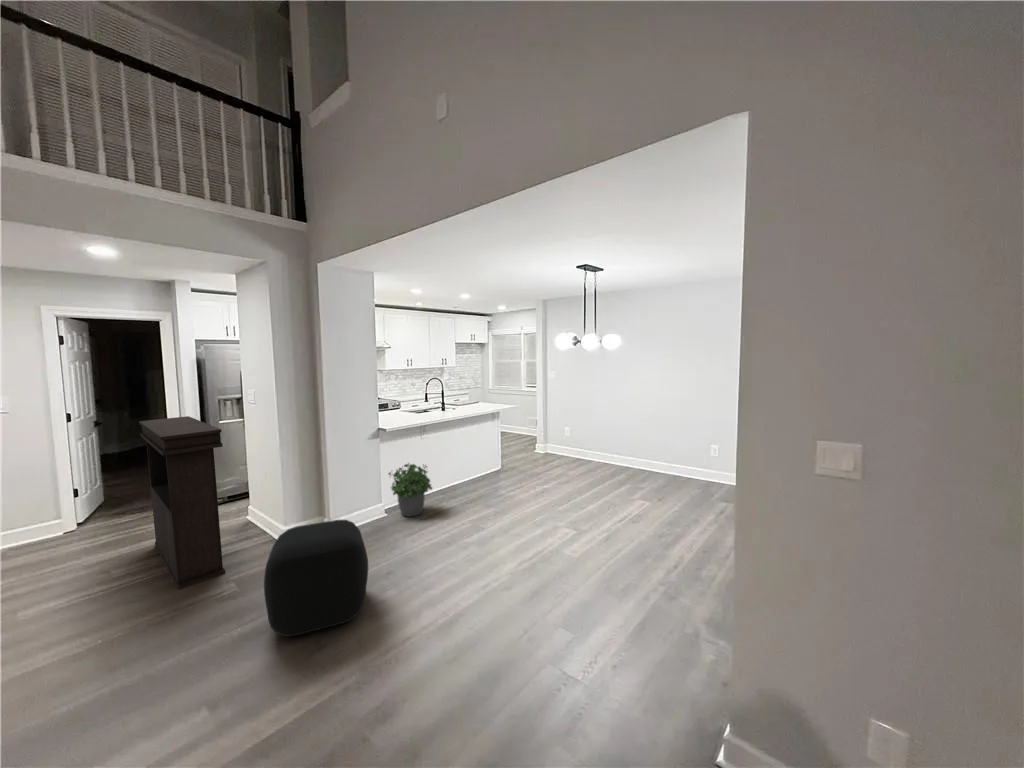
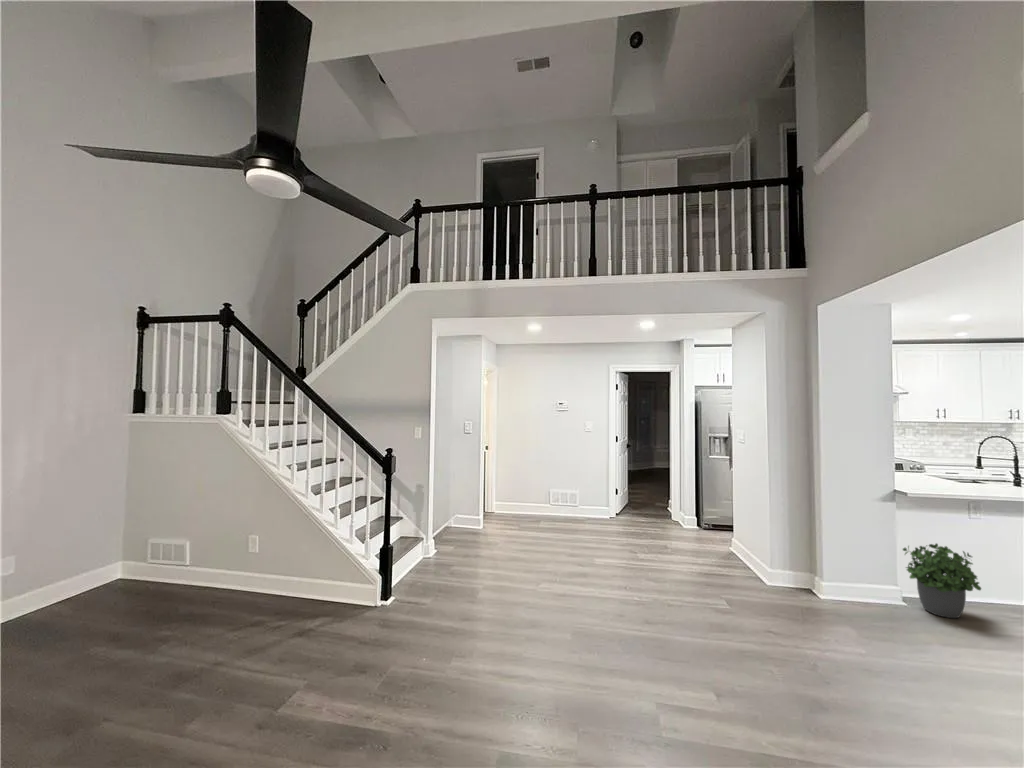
console table: present [139,416,225,589] -> none [660,447,722,591]
ottoman: present [264,520,368,636] -> none [760,566,876,689]

